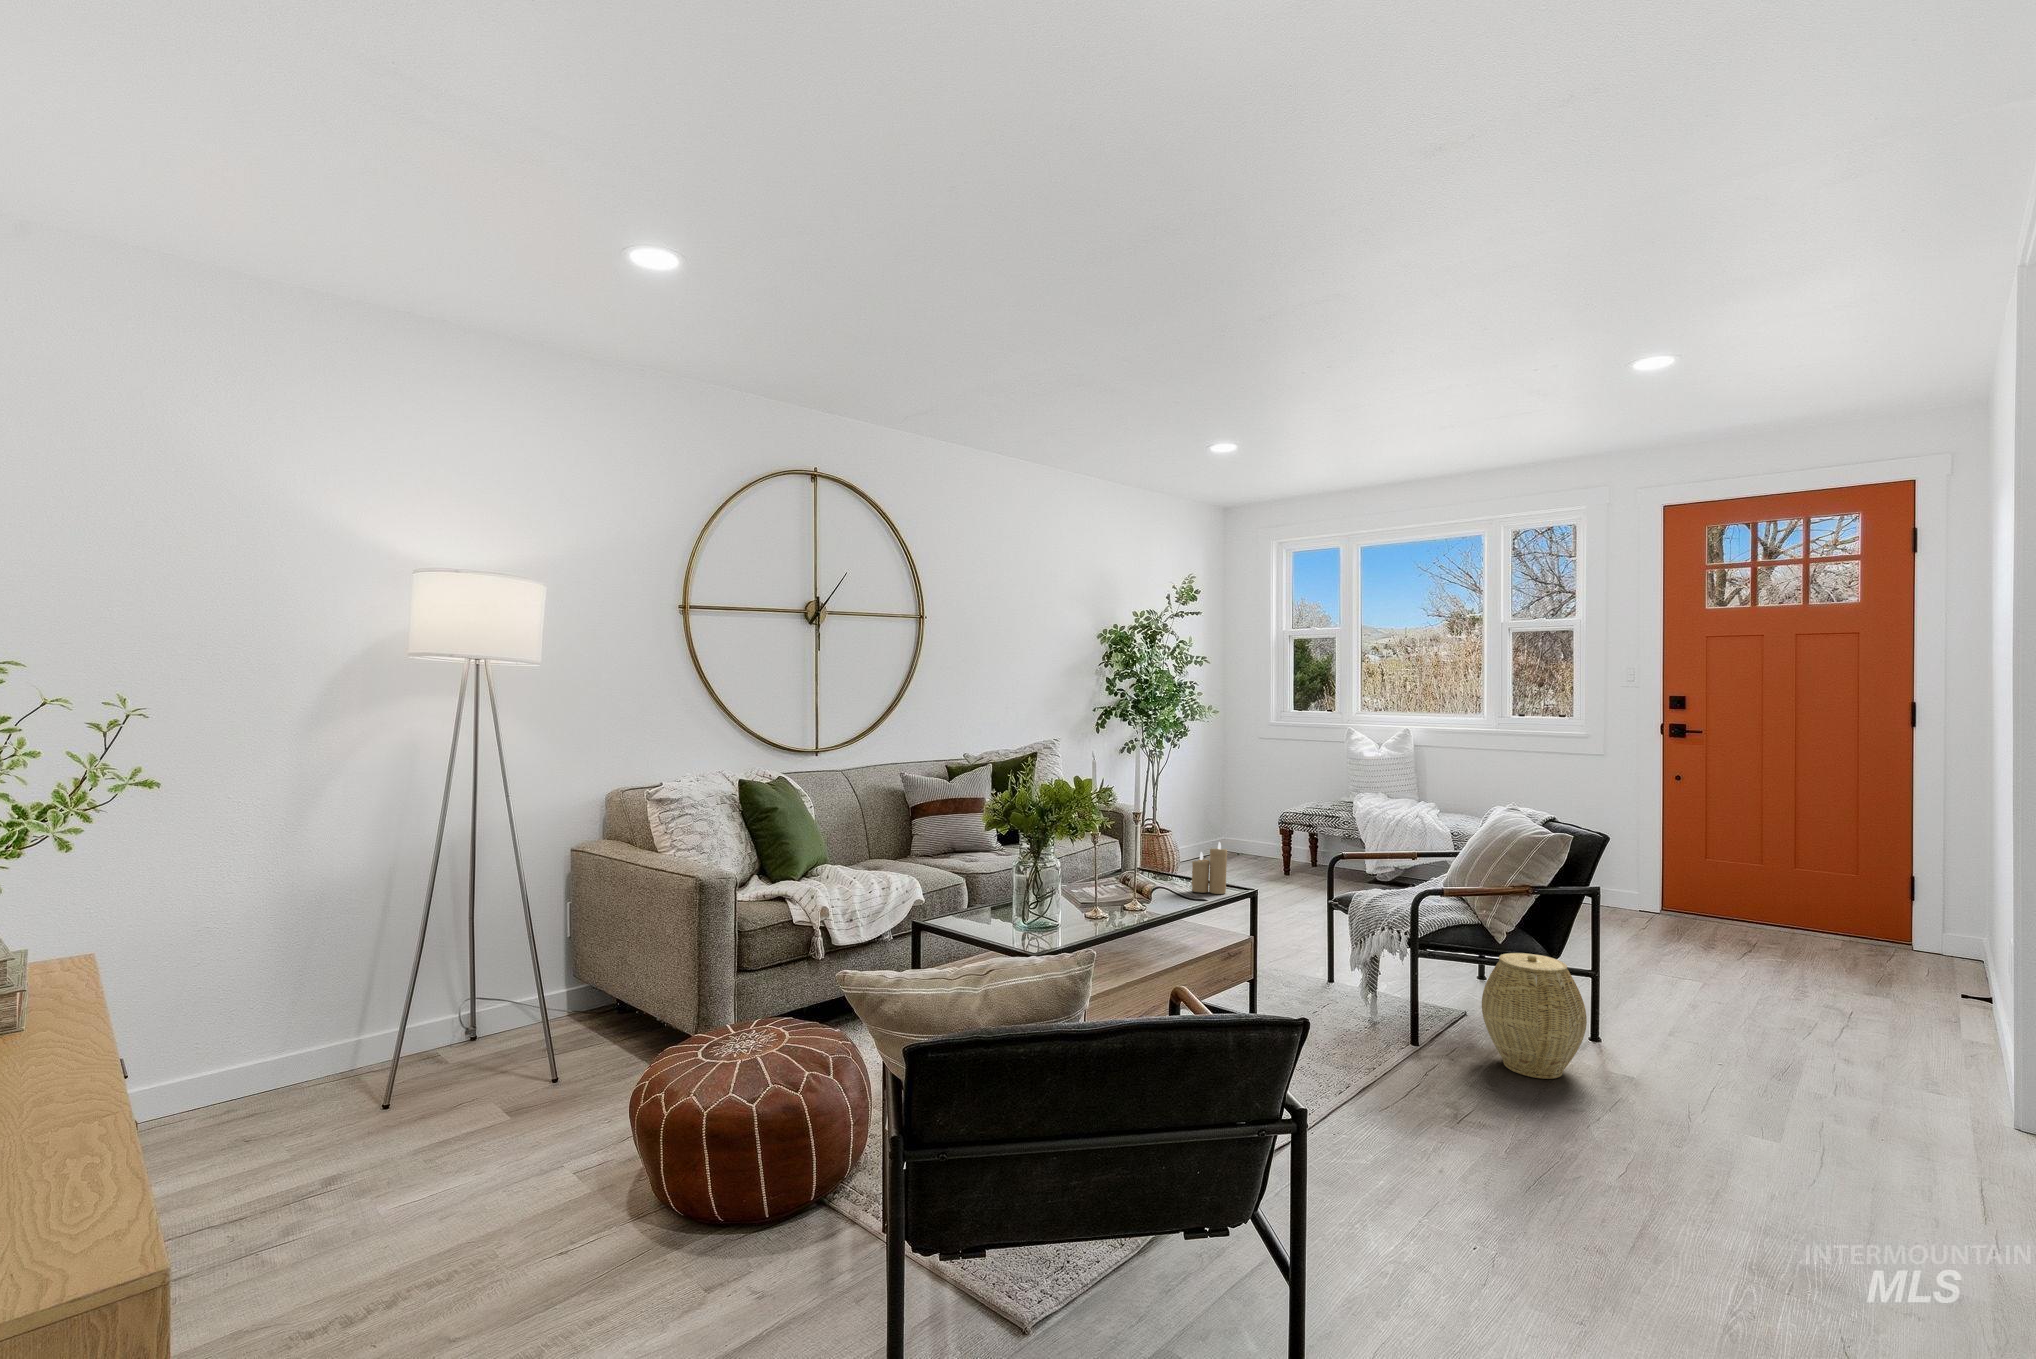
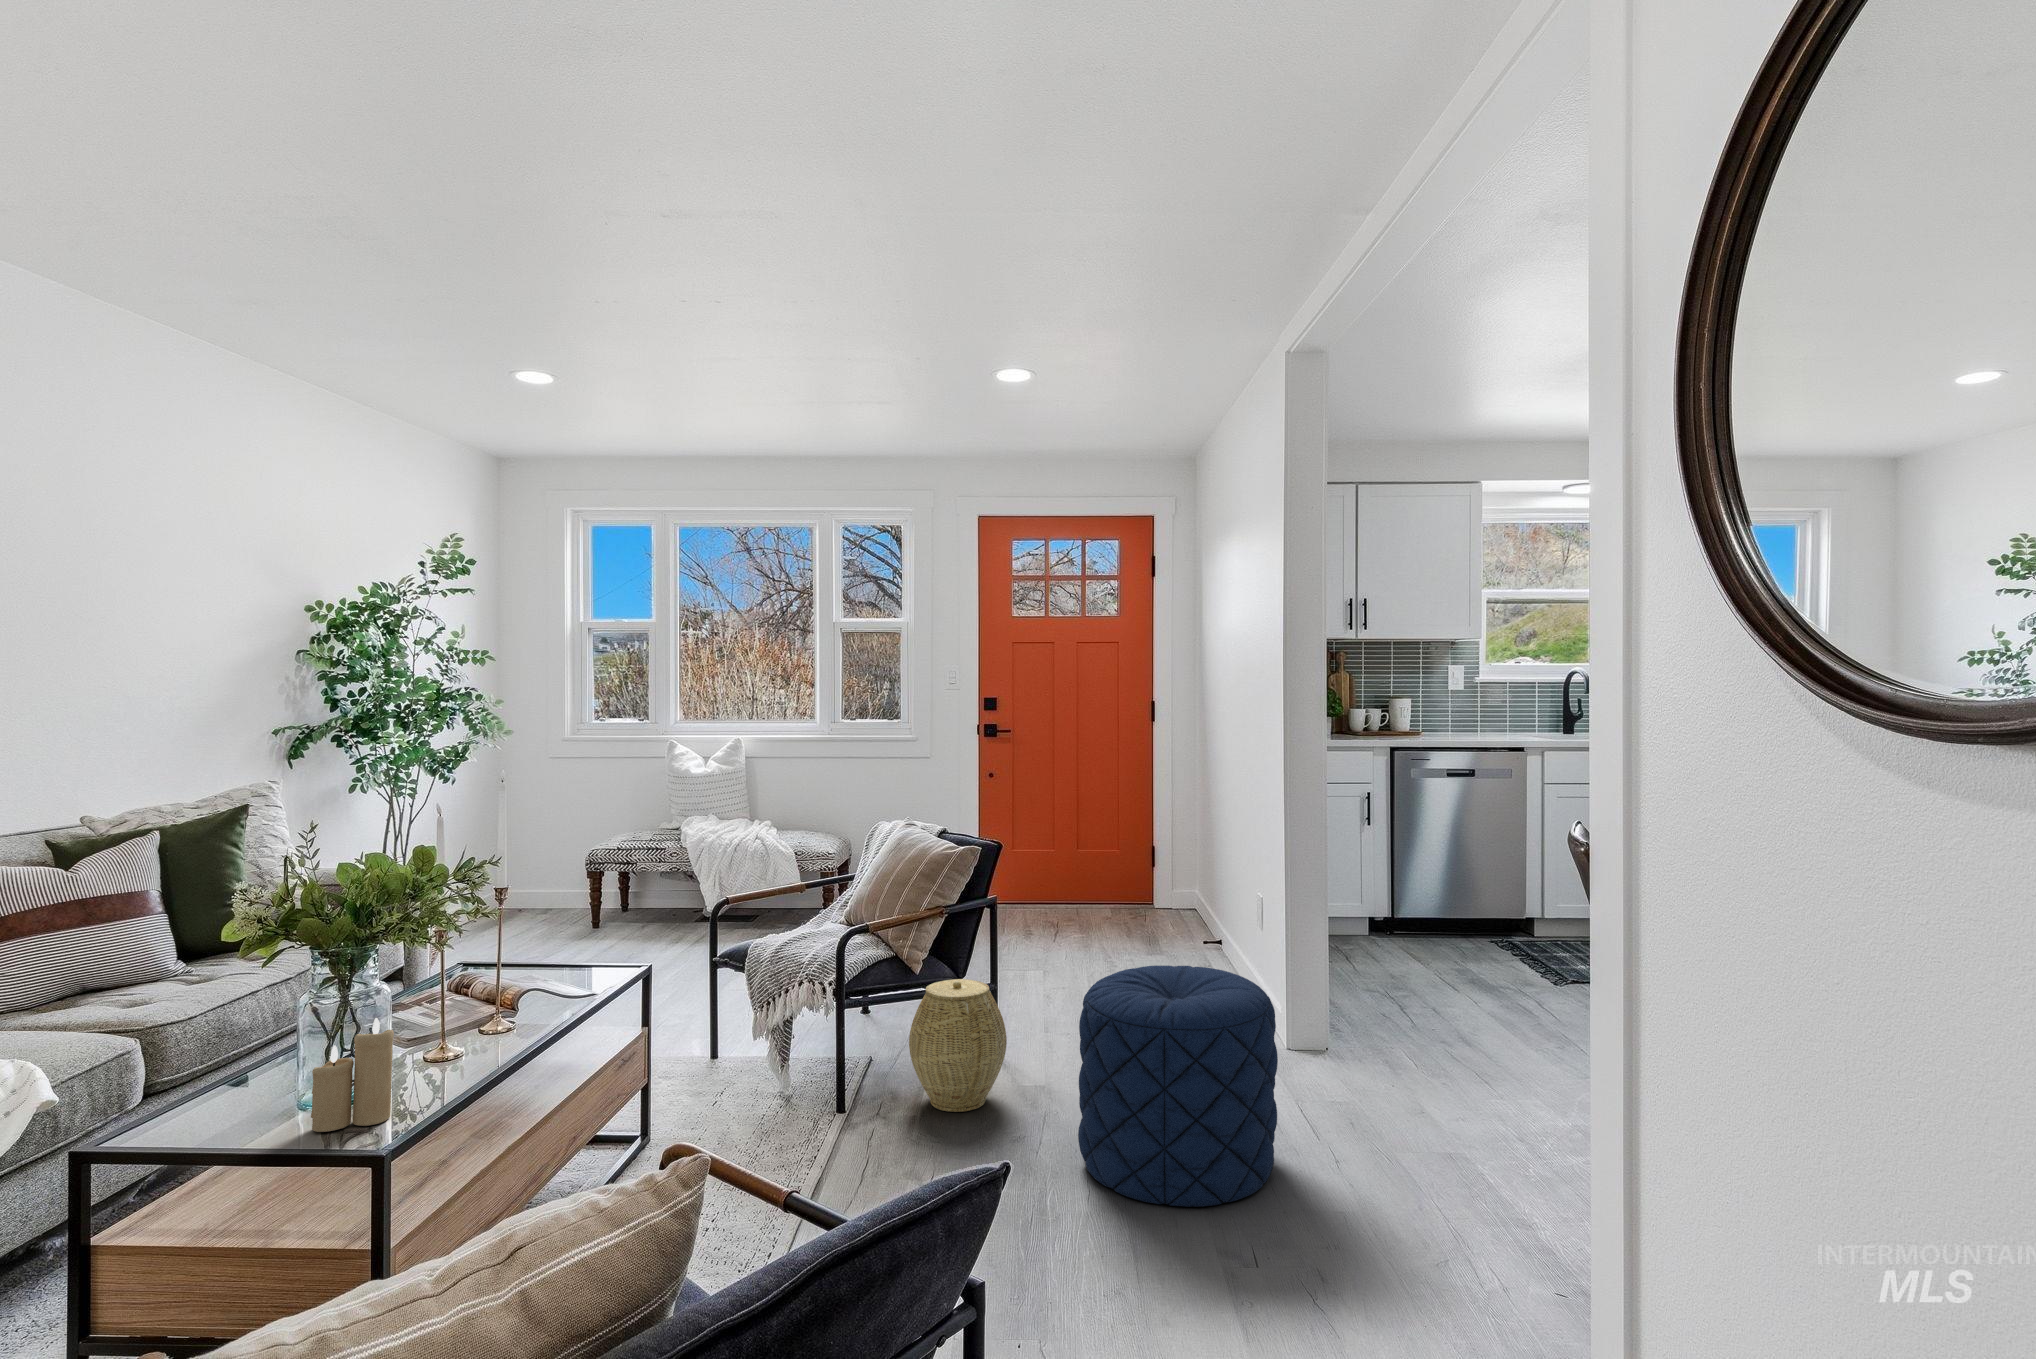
candle: present [1192,842,1227,894] -> present [311,1018,394,1132]
pouf: none [1633,974,1908,1249] -> present [1078,966,1278,1207]

